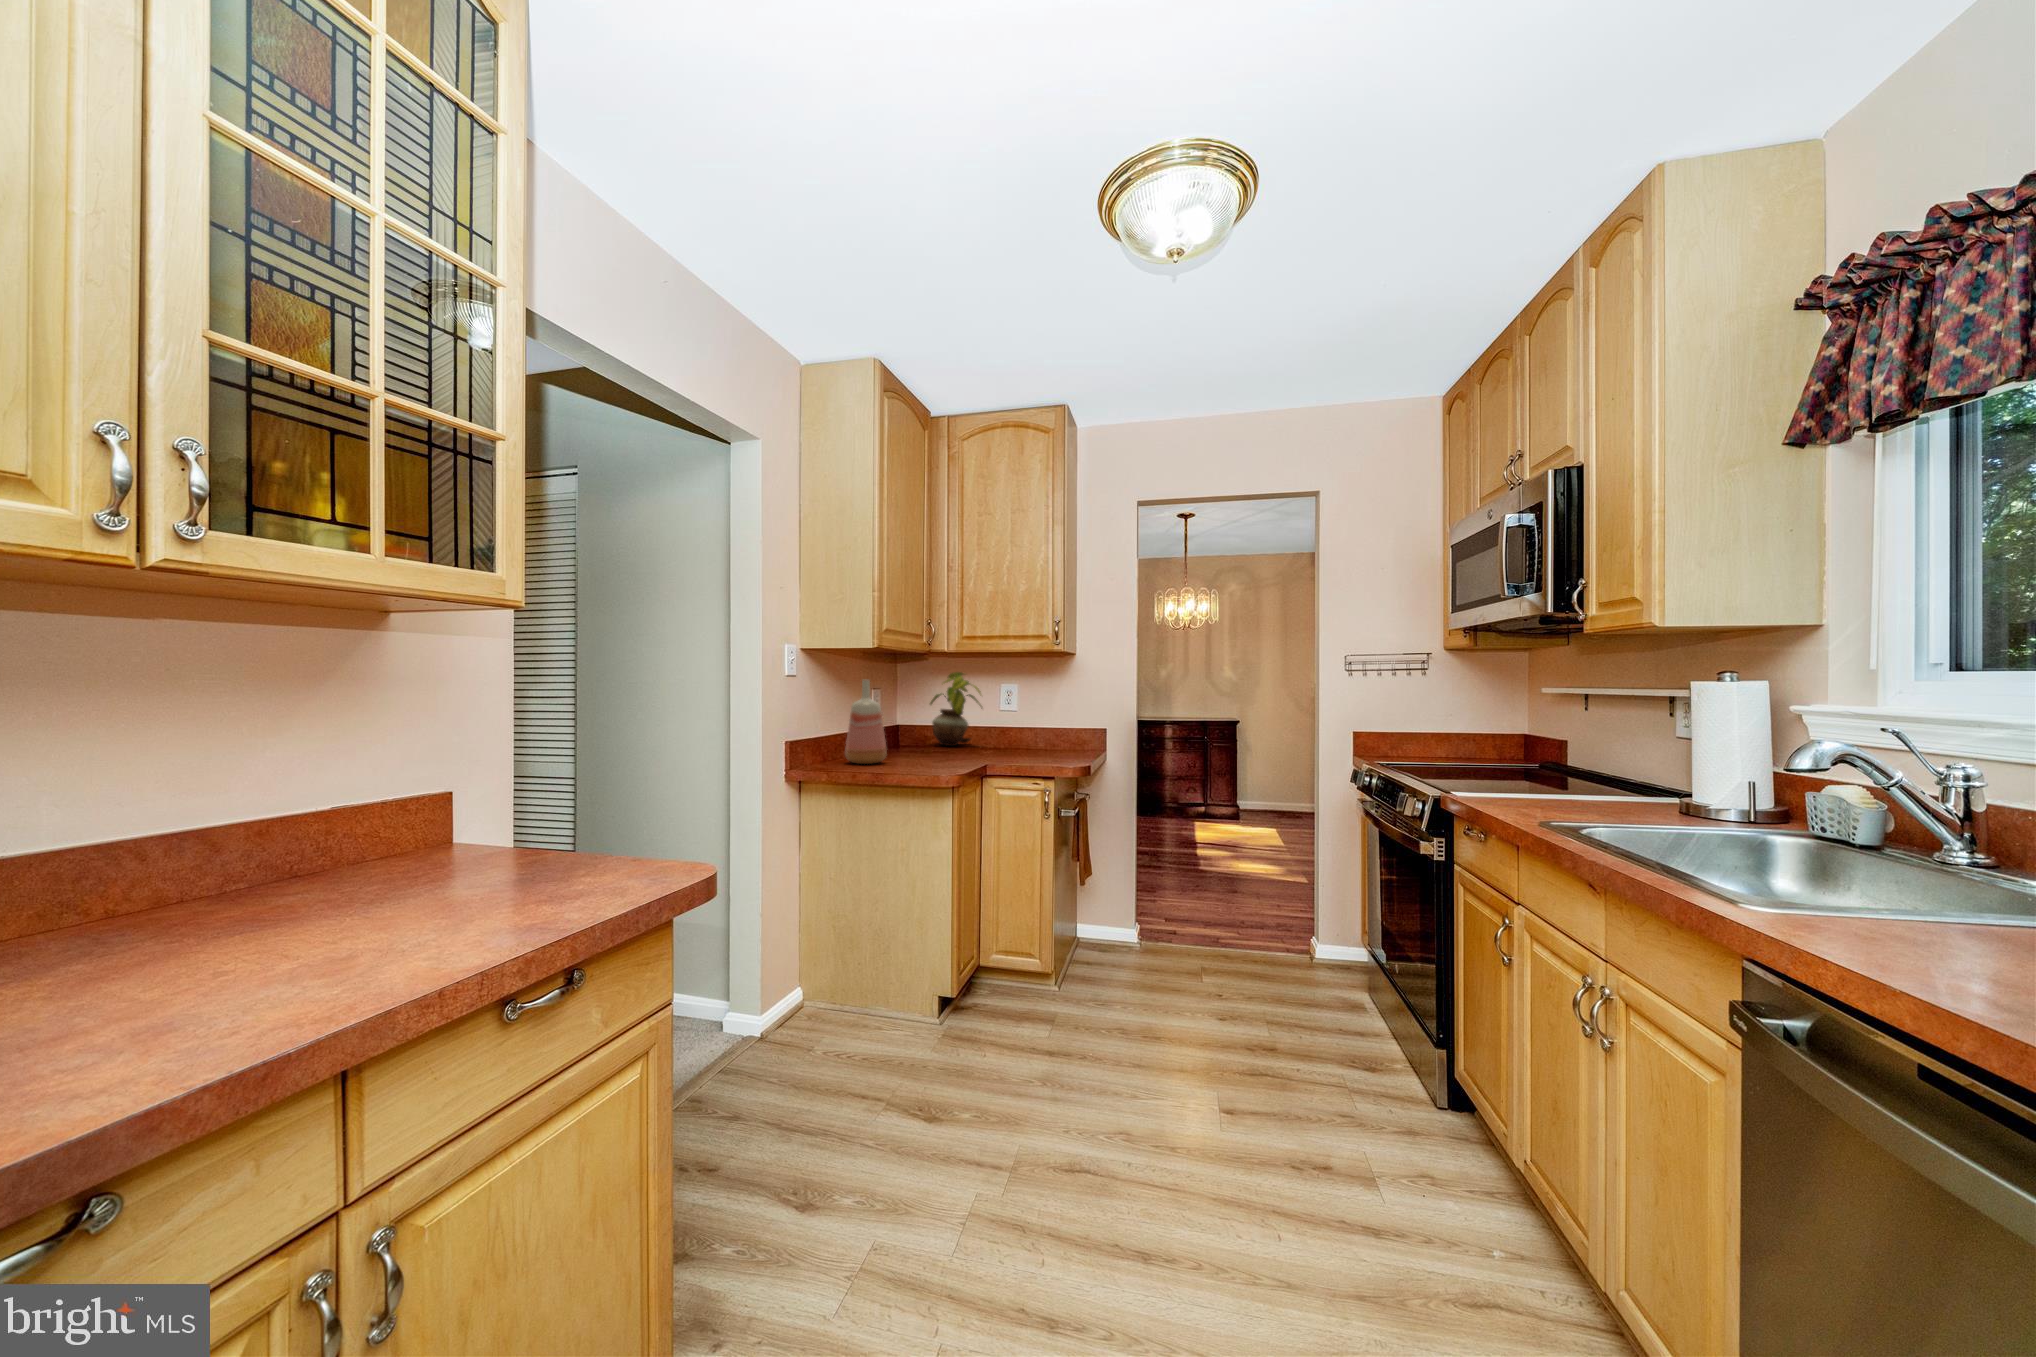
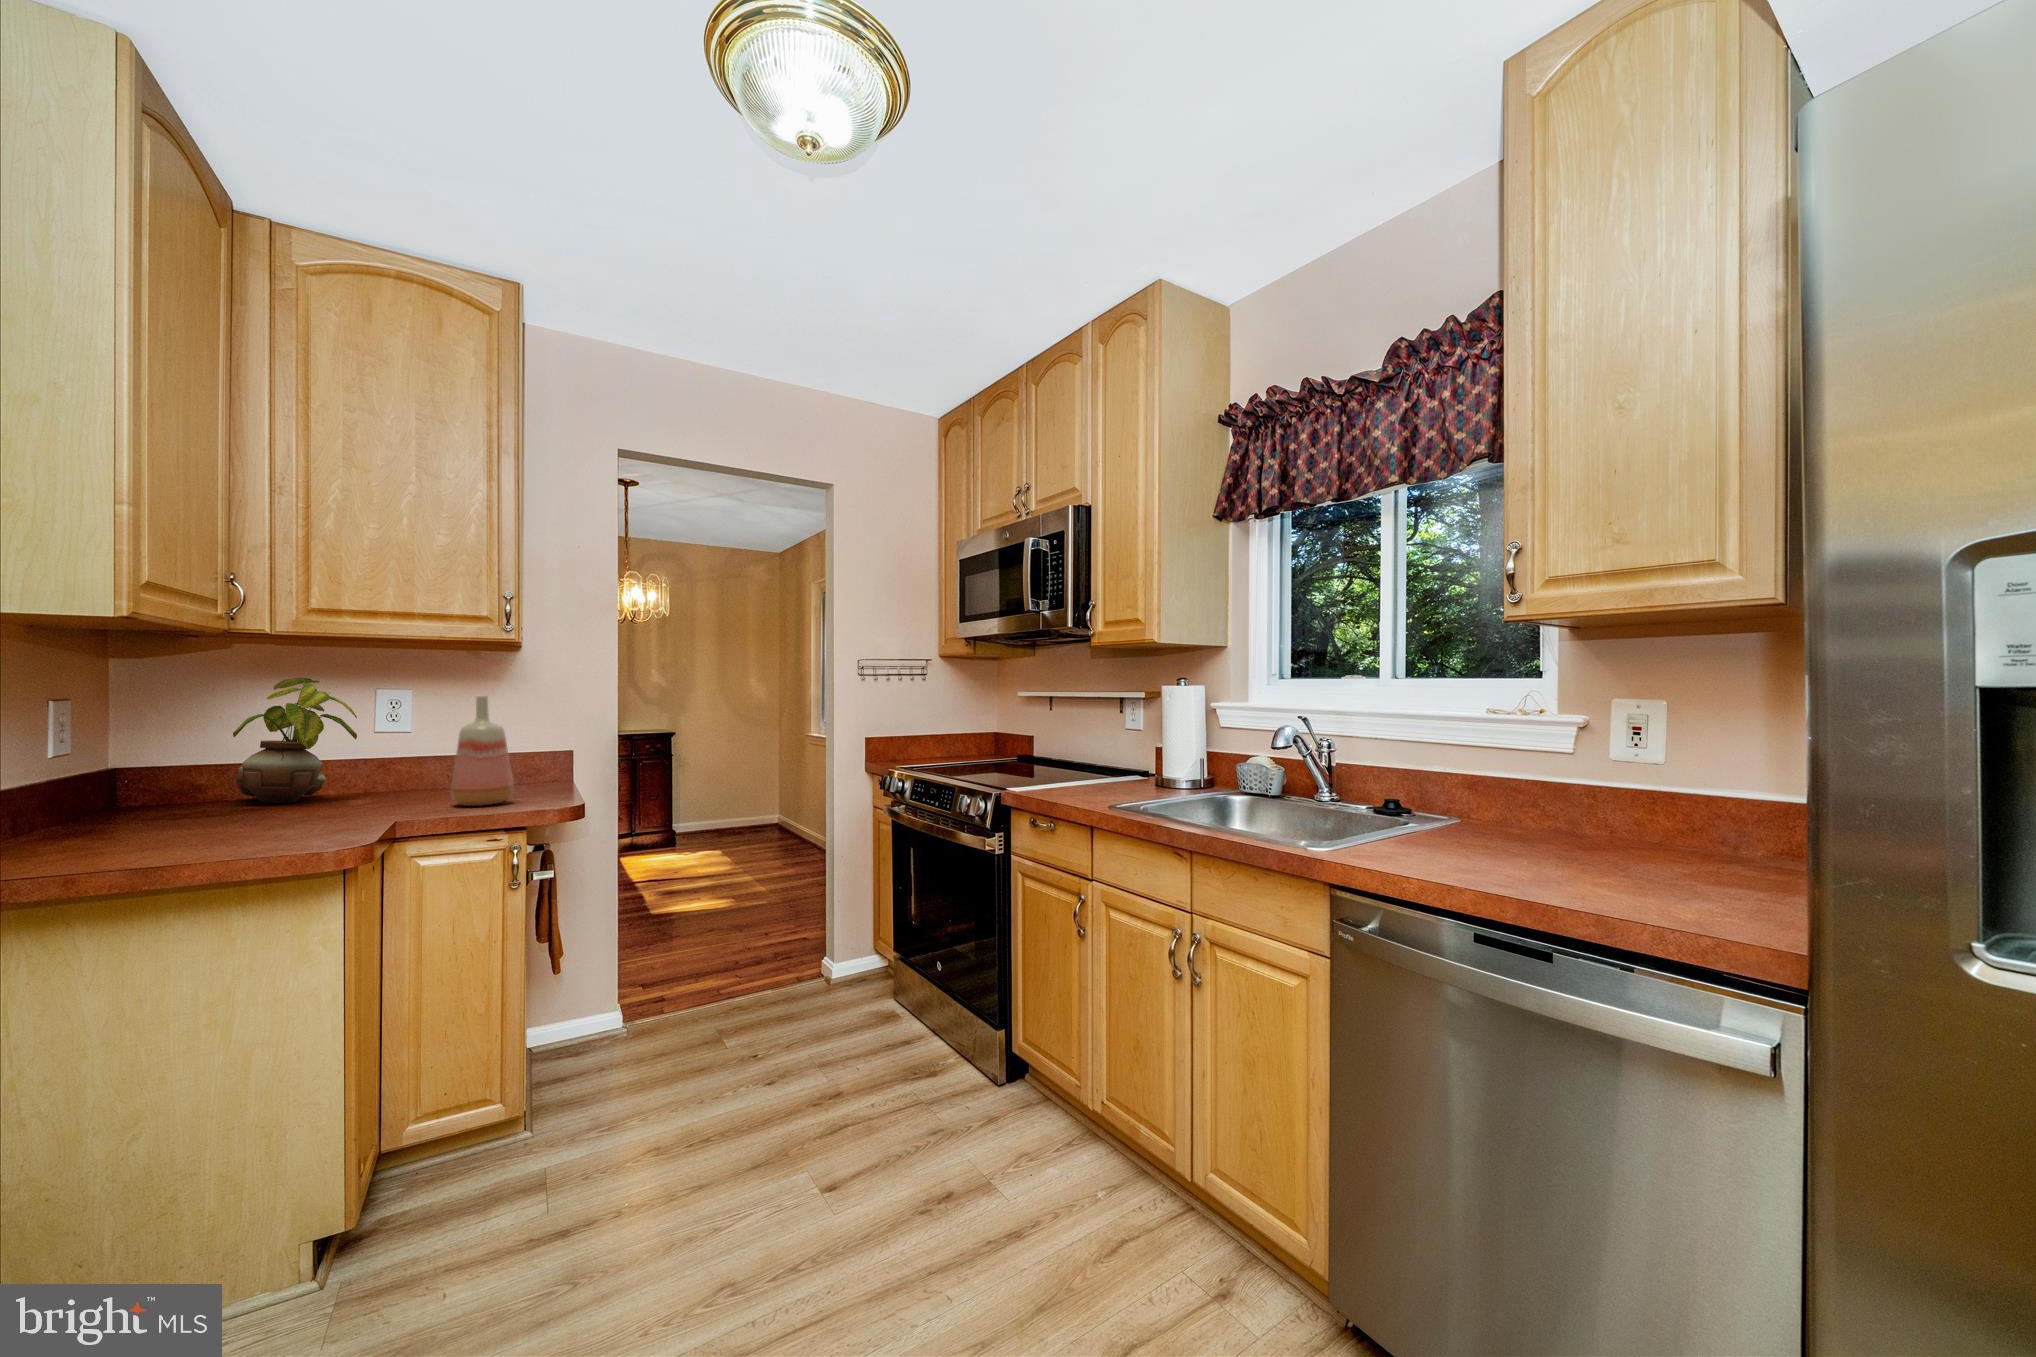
vase: present [845,679,887,764] -> present [451,696,514,806]

